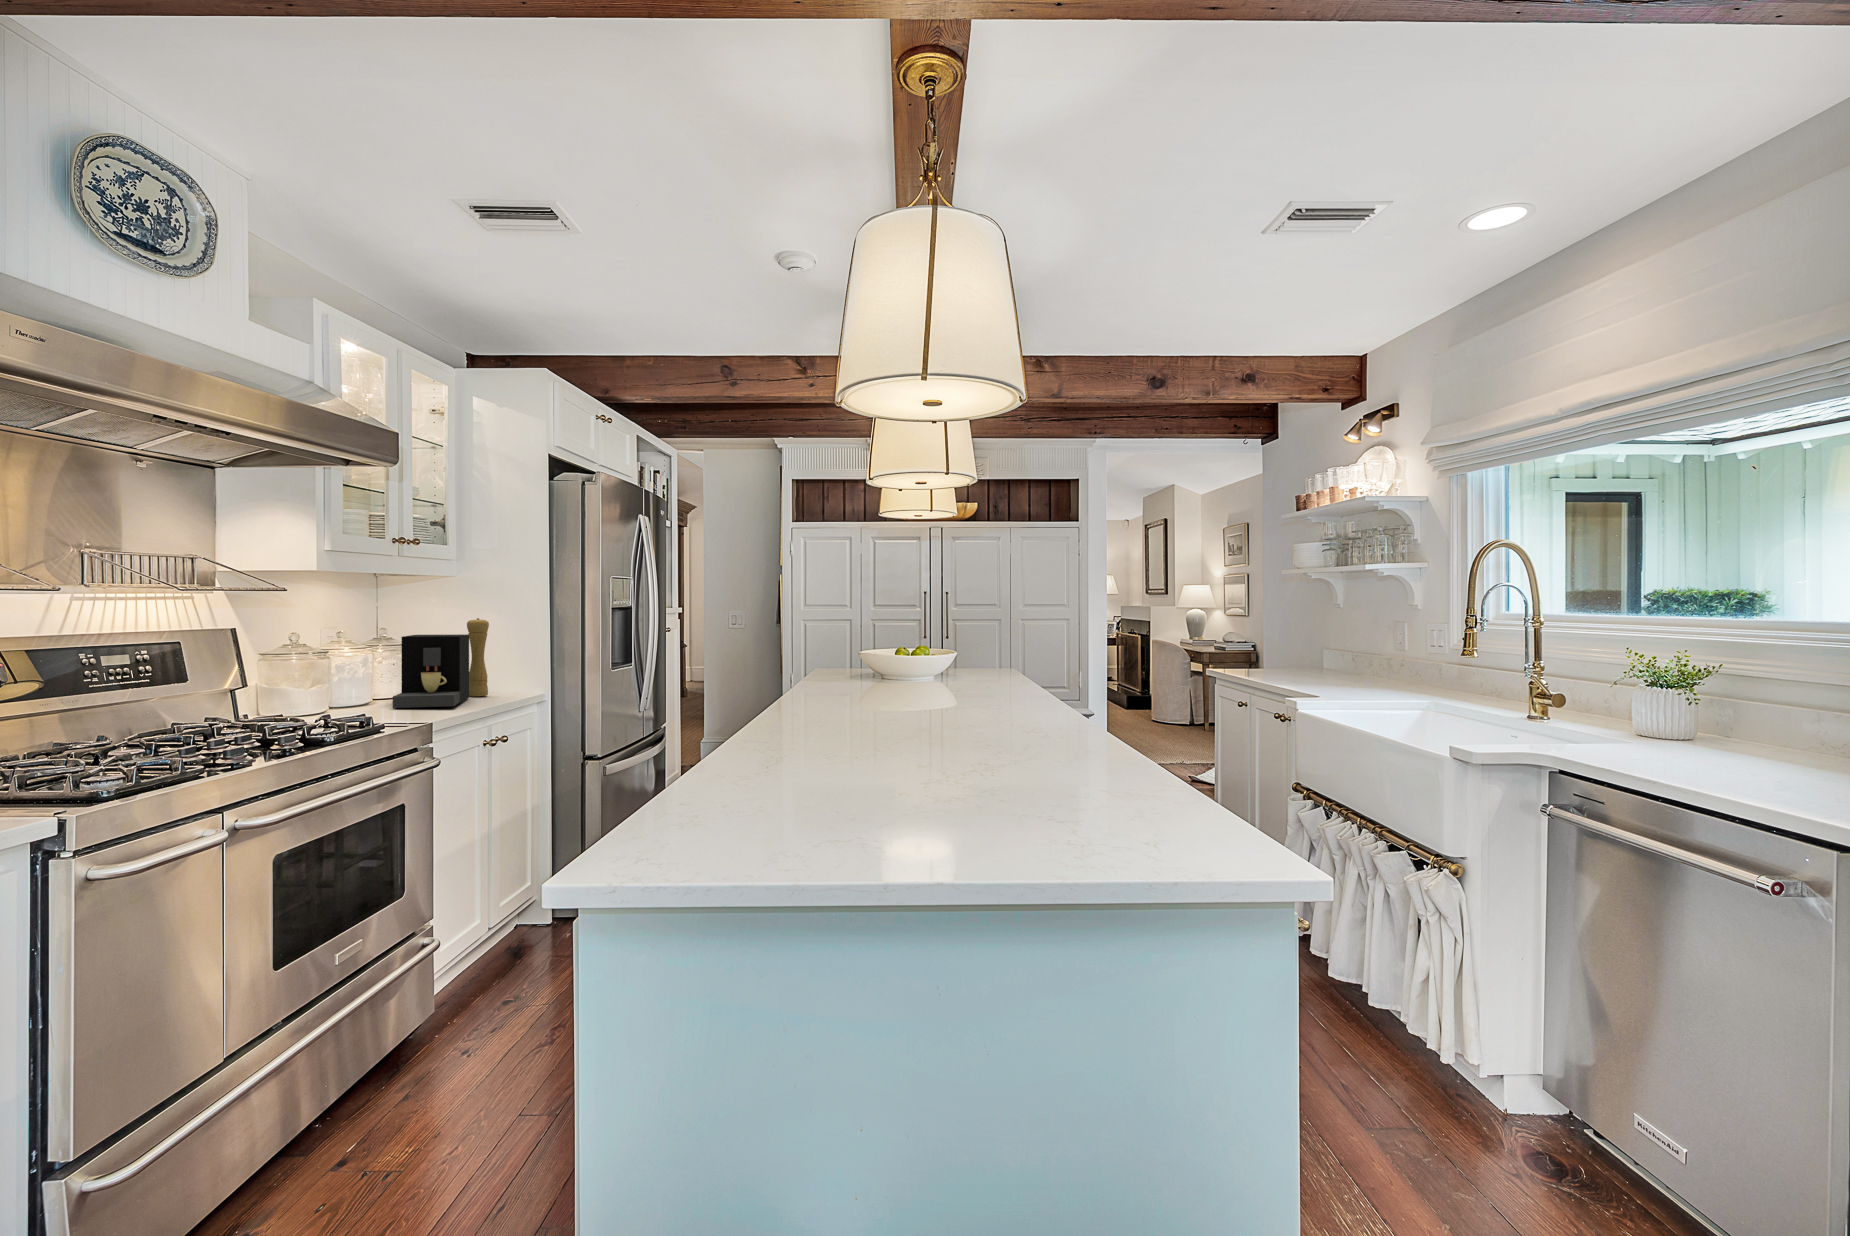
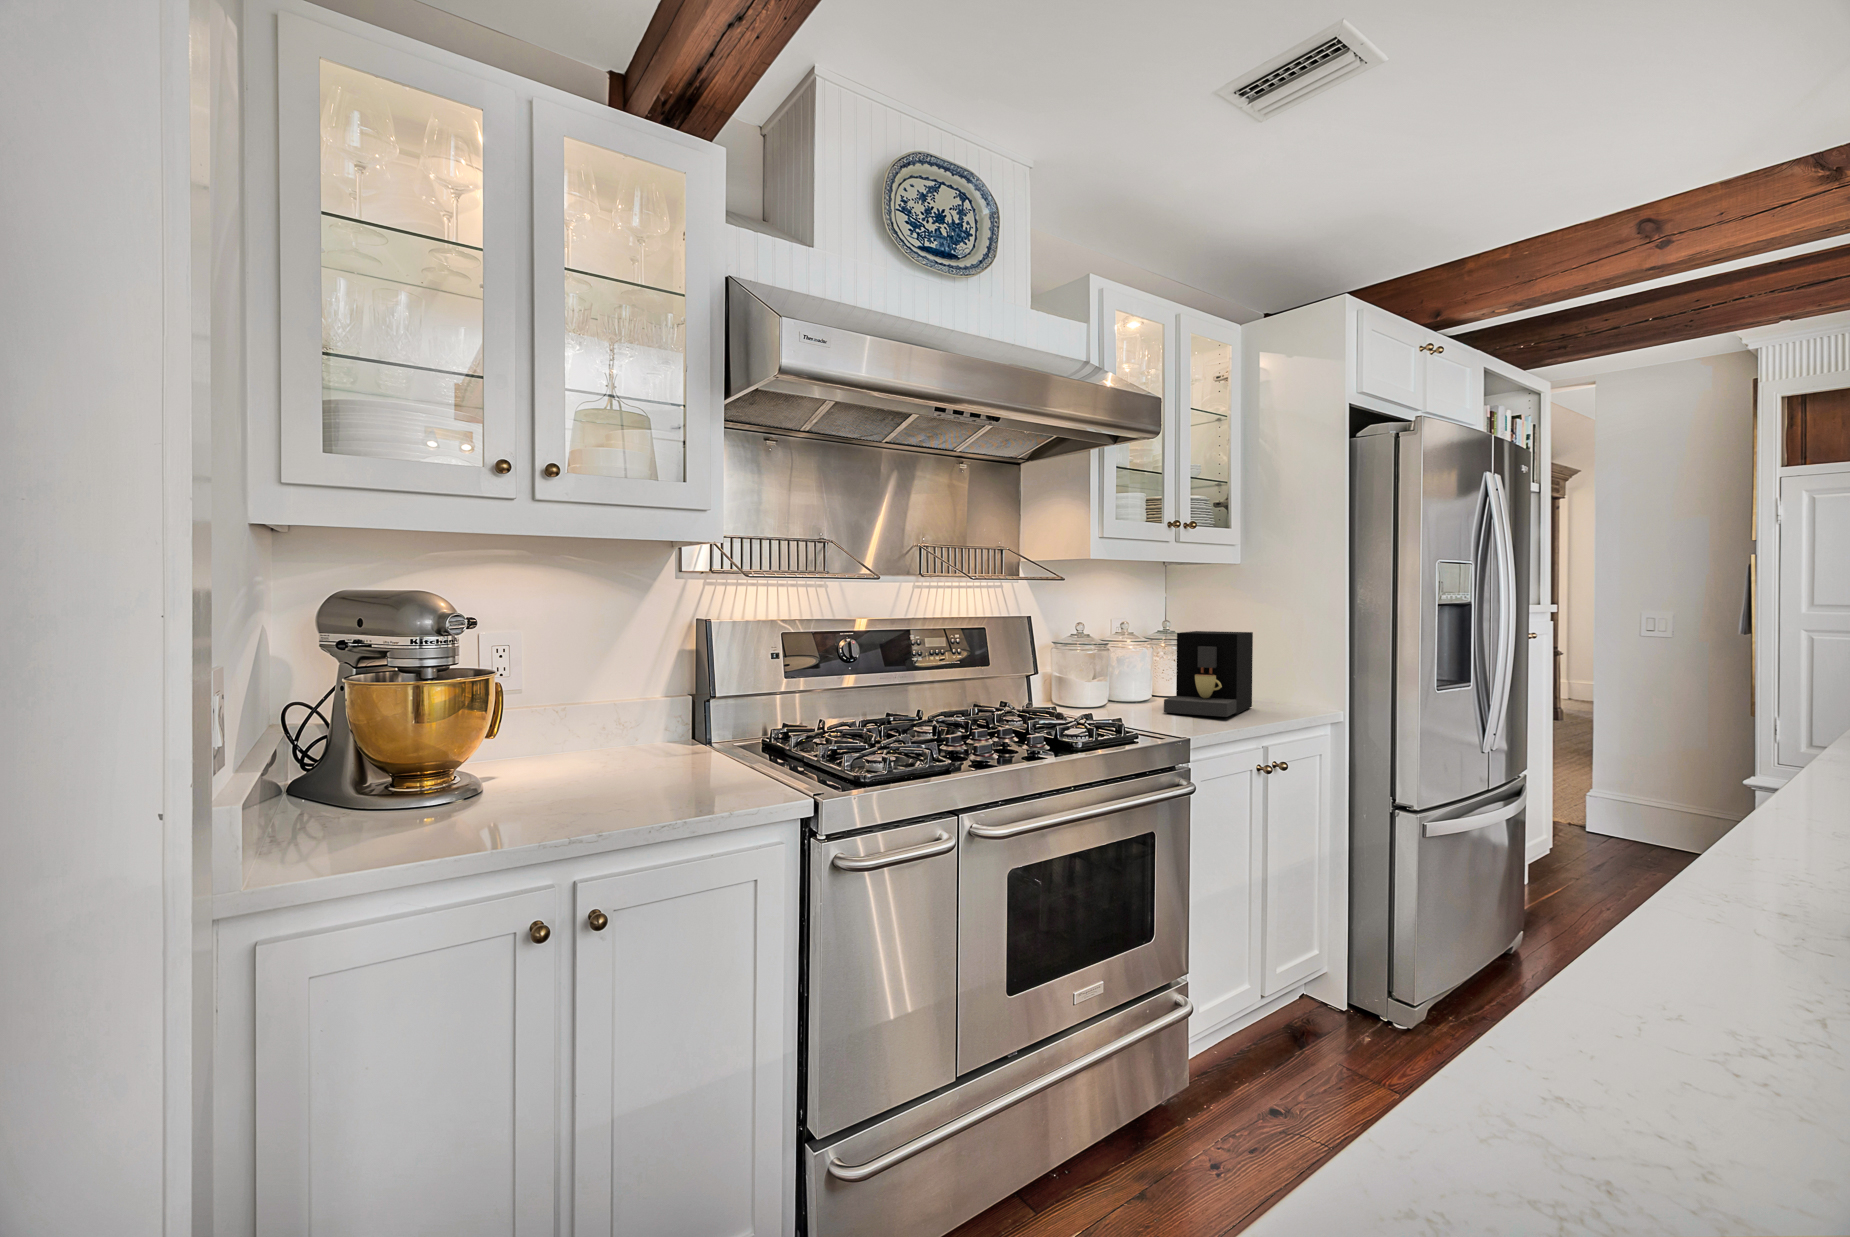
pepper mill: present [467,618,489,696] -> none [1252,613,1277,706]

